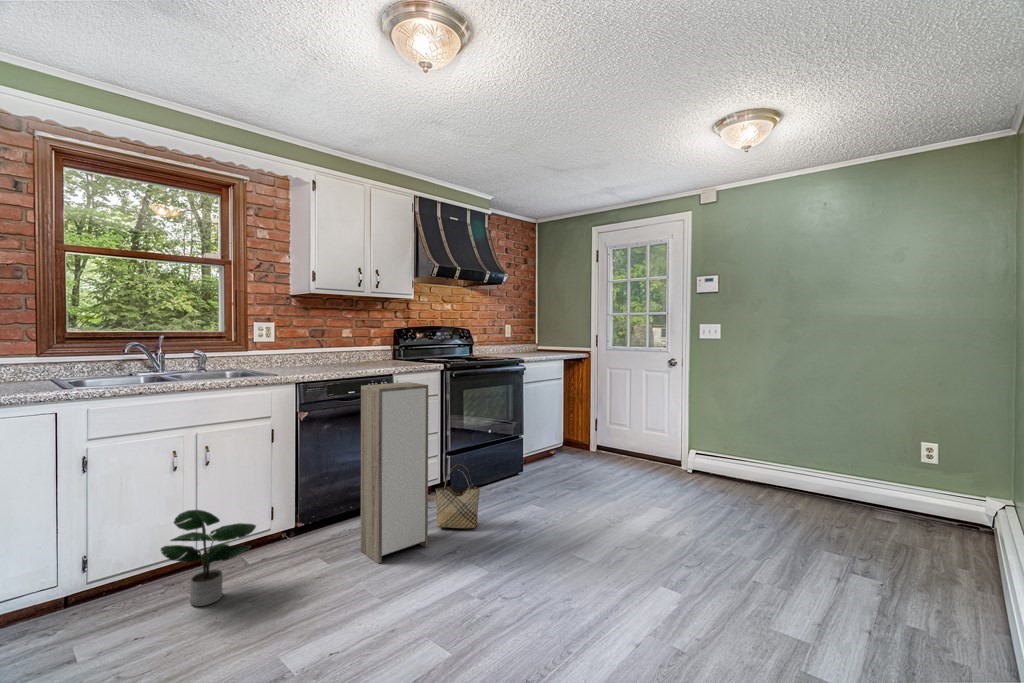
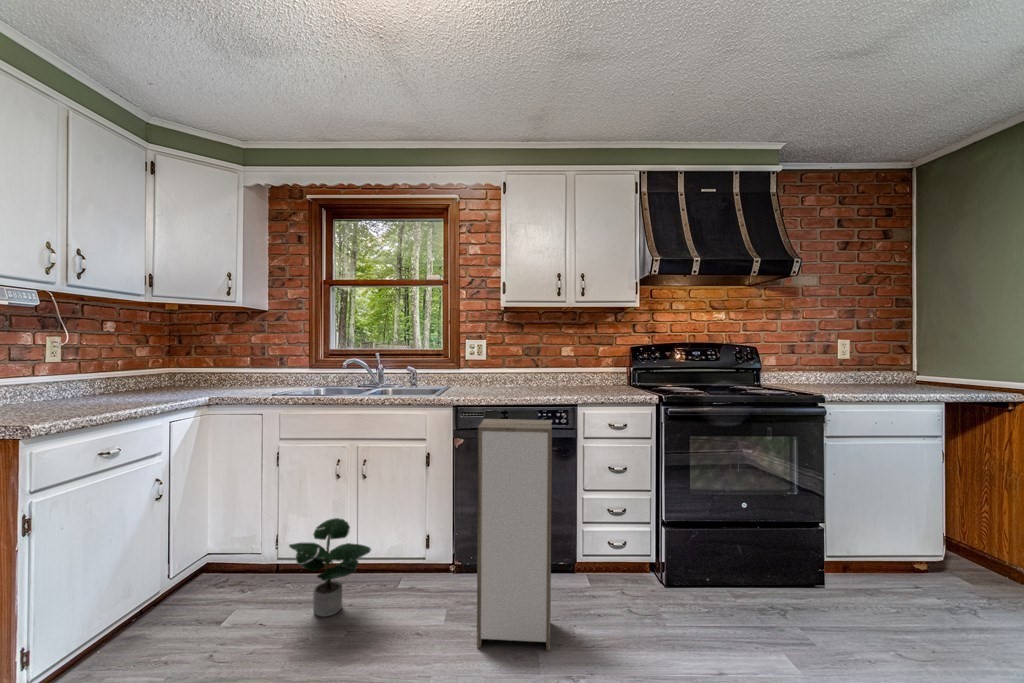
woven basket: present [436,464,480,528] -> none [590,546,652,652]

